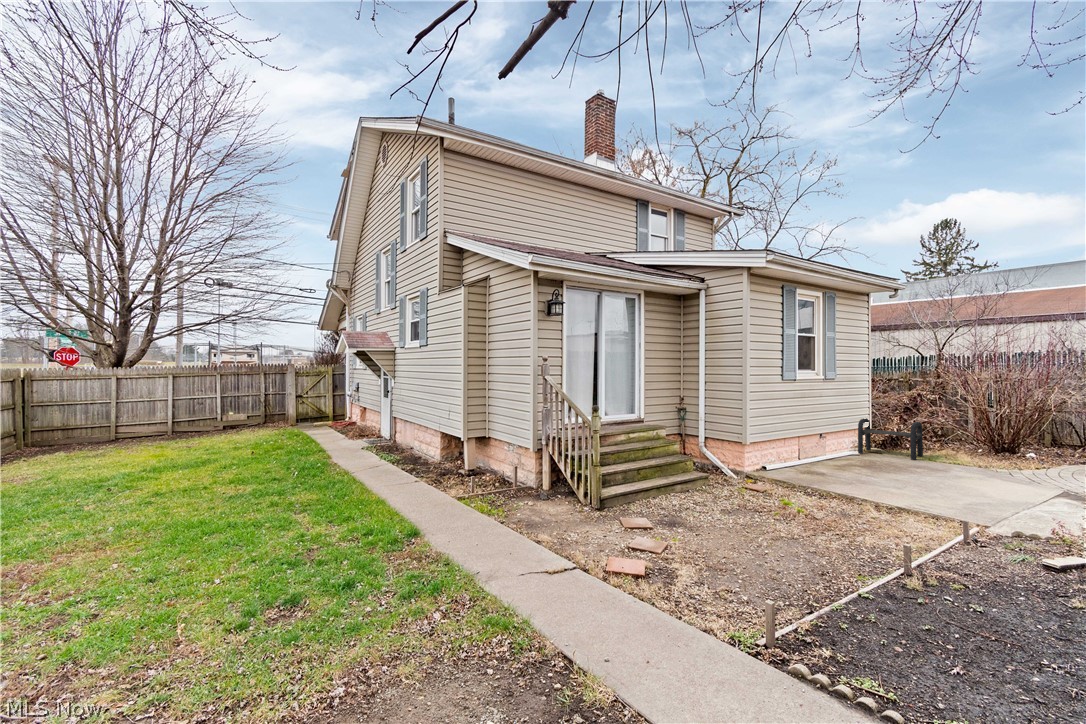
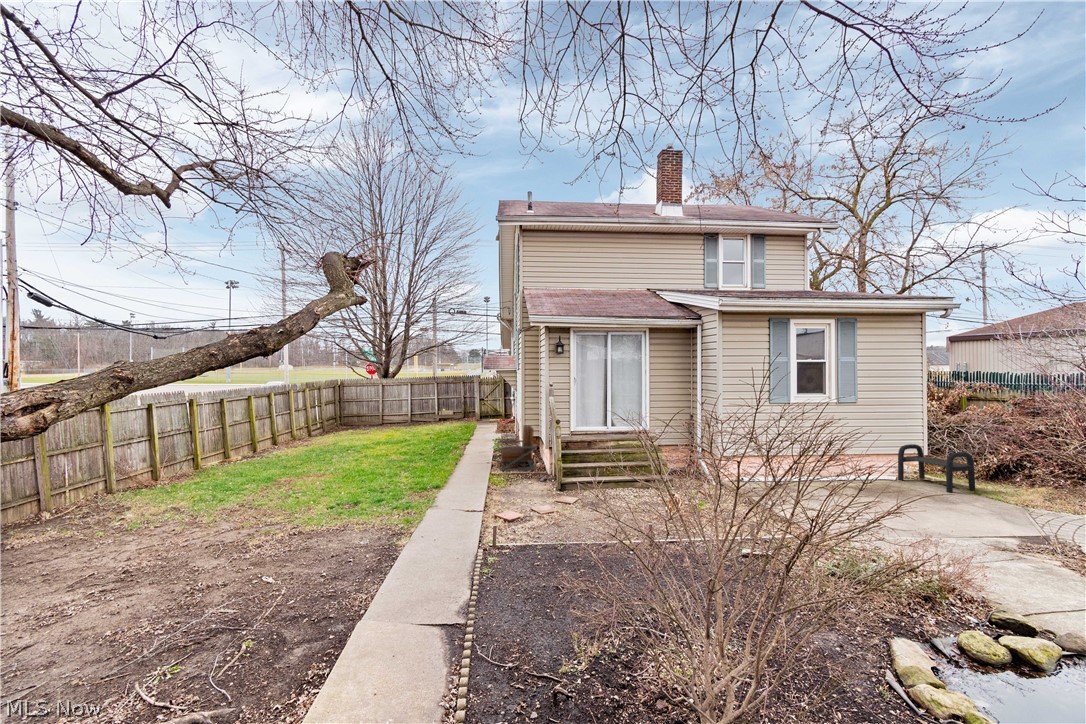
lounge chair: none [433,423,507,493] -> present [501,425,537,471]

